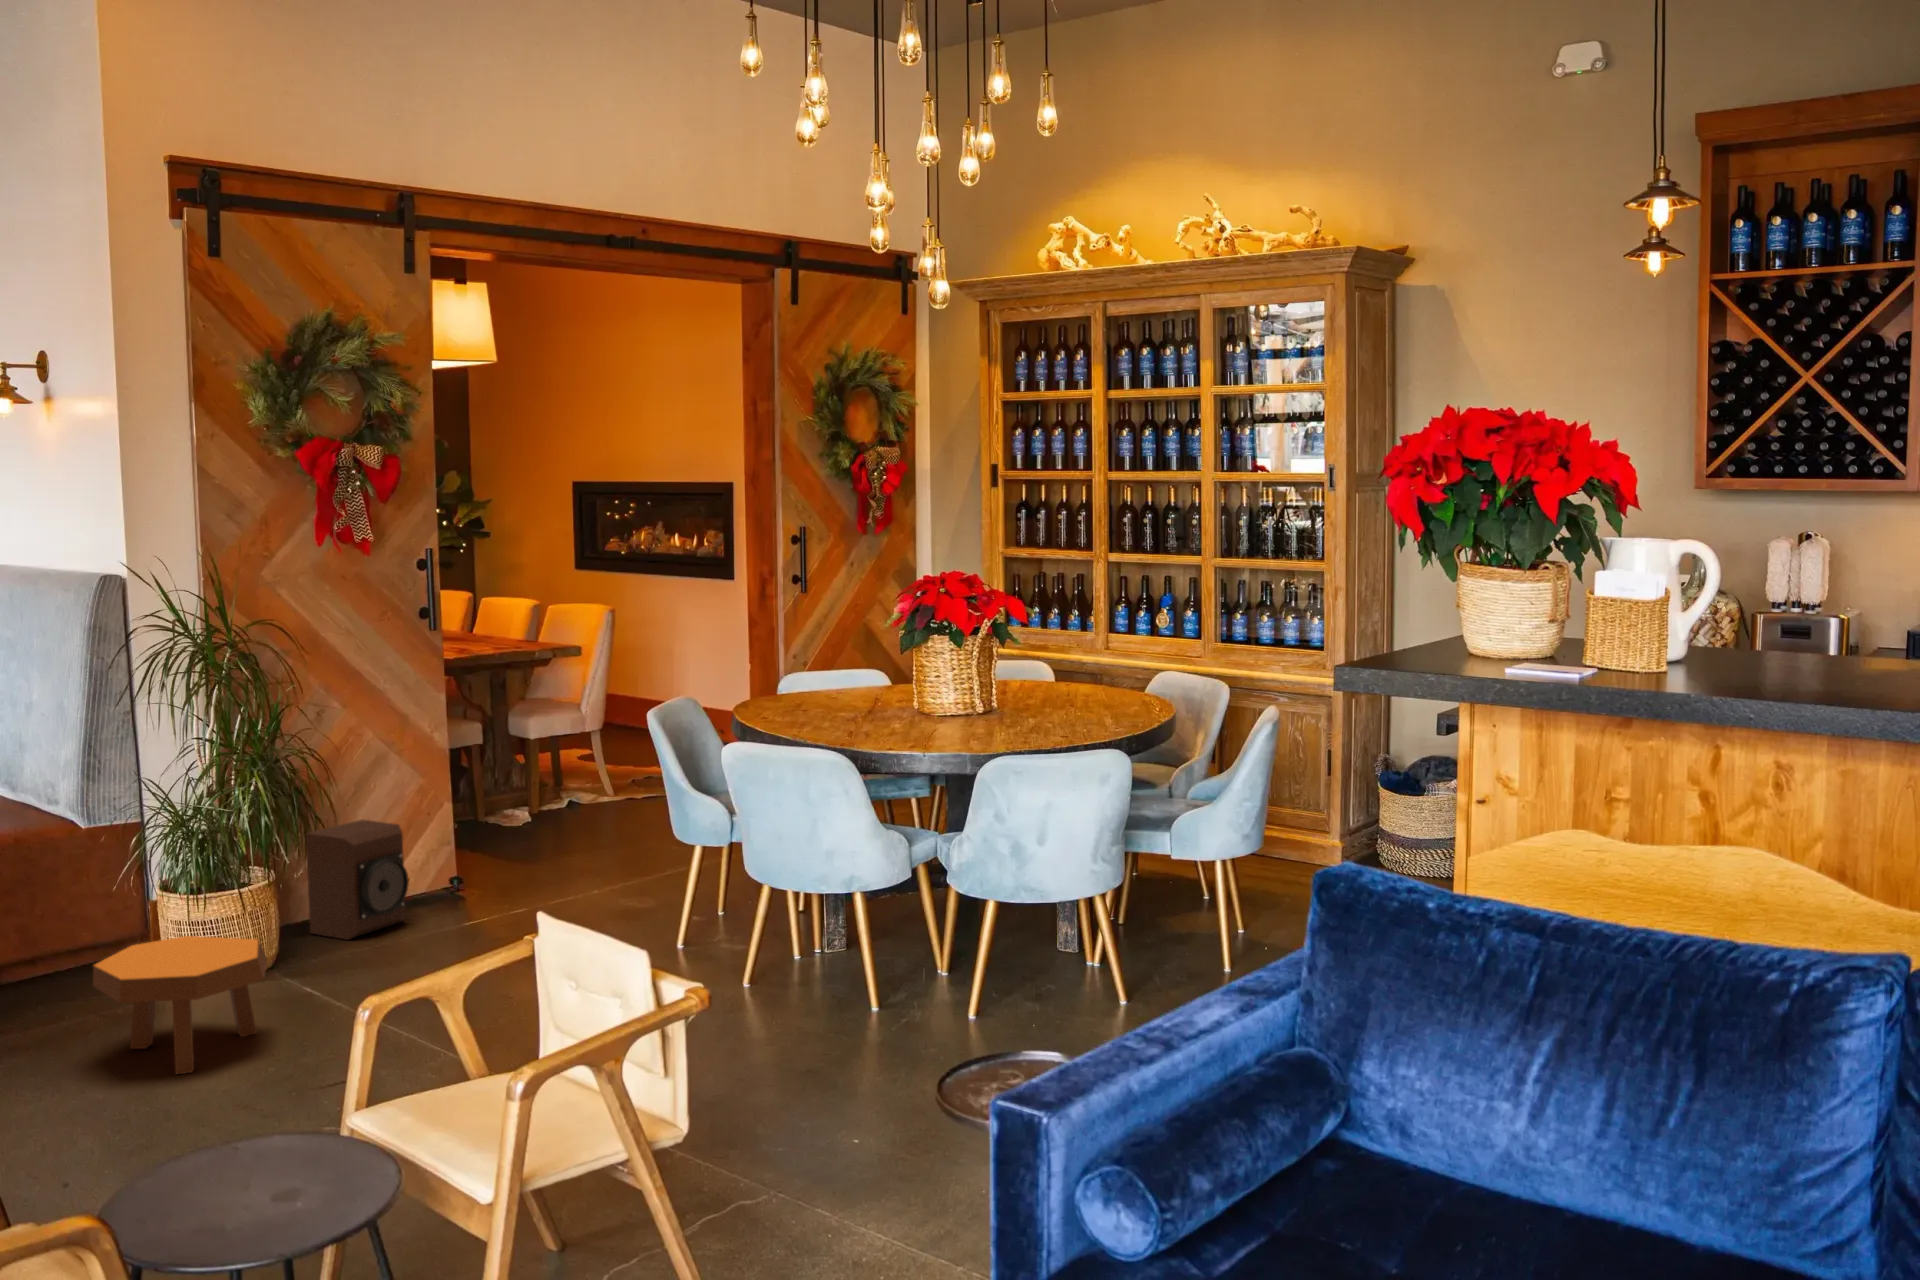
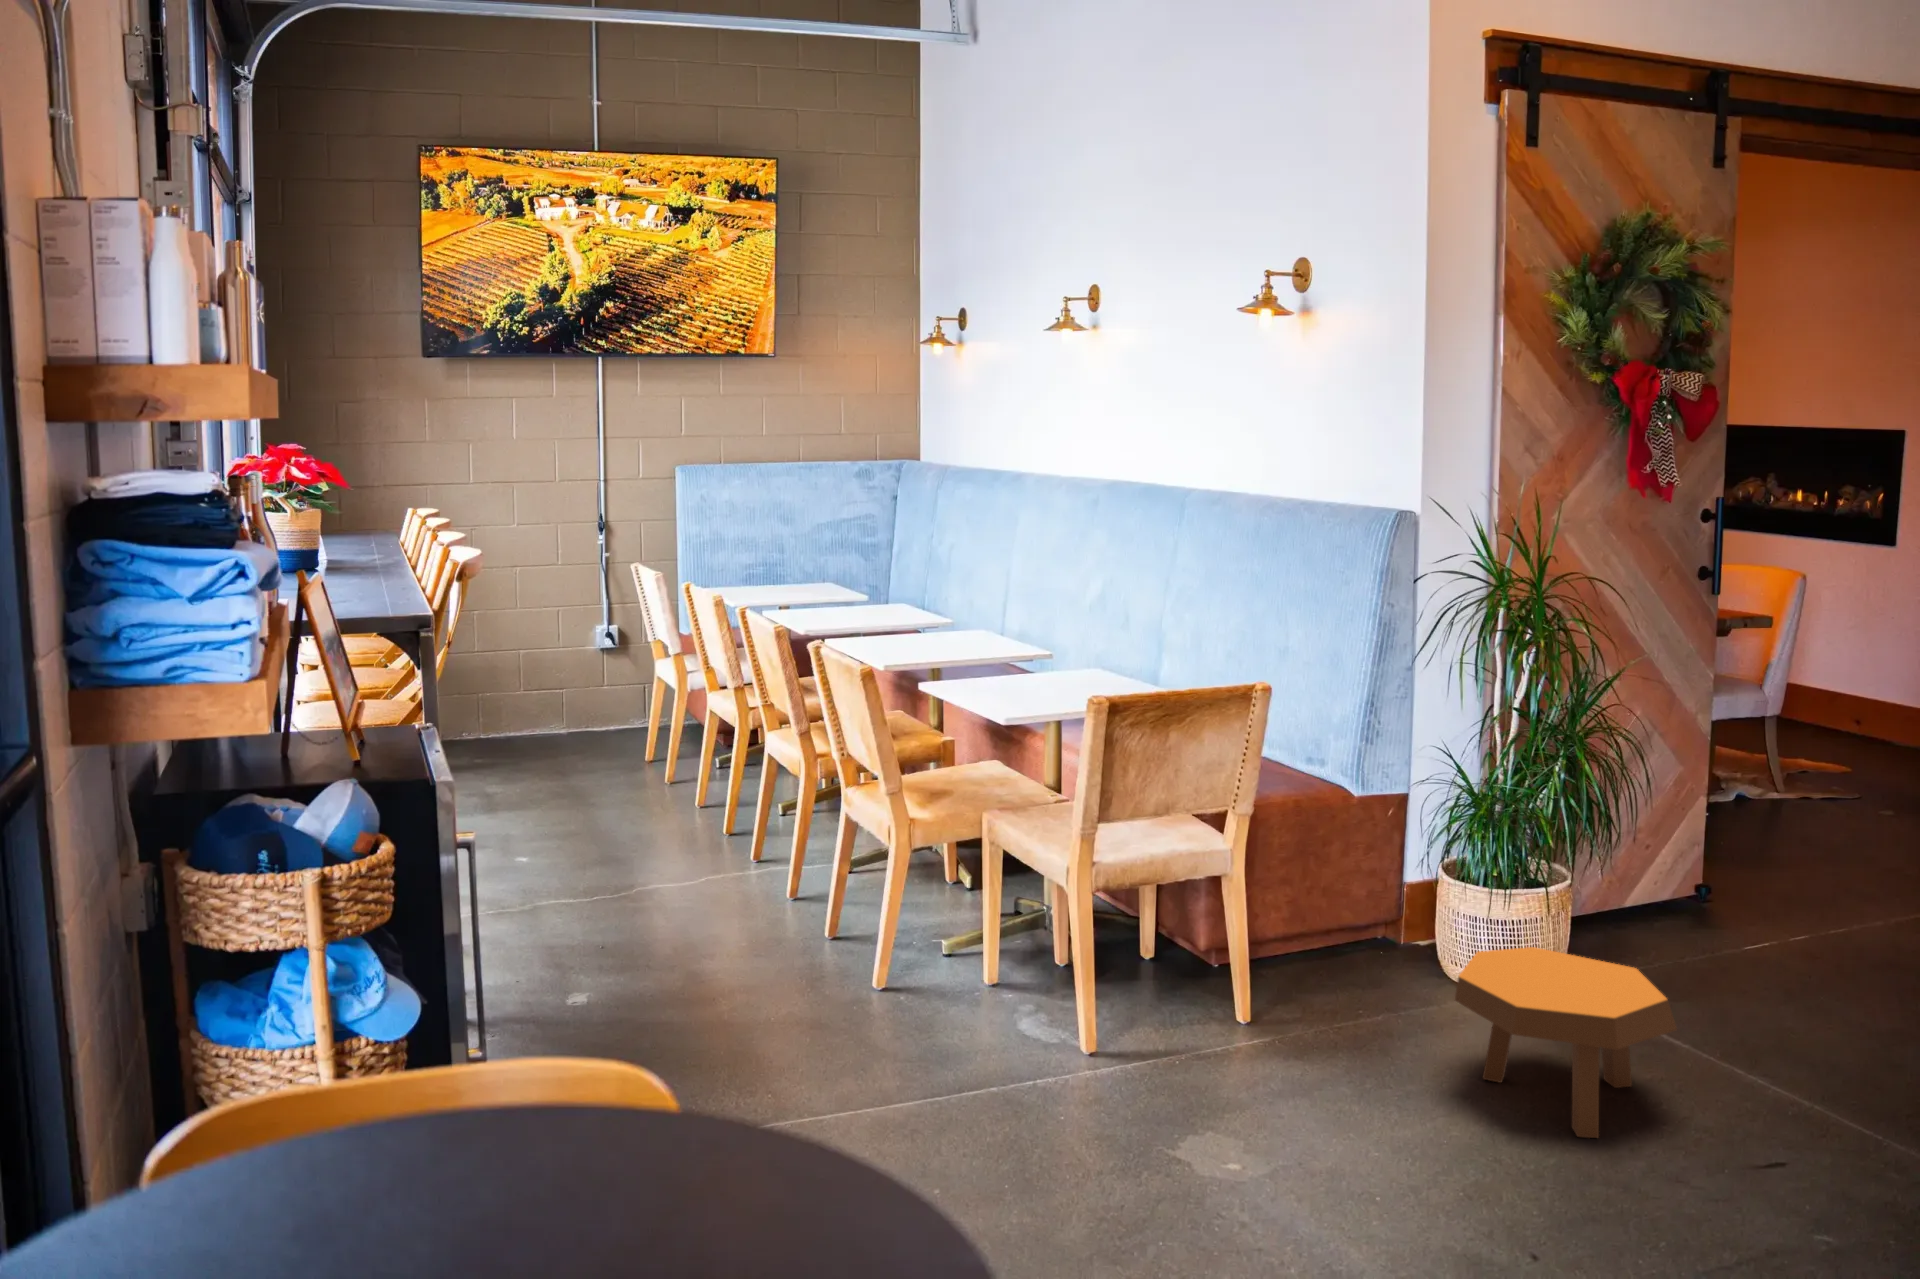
speaker: present [306,820,409,940] -> none [1568,810,1693,954]

